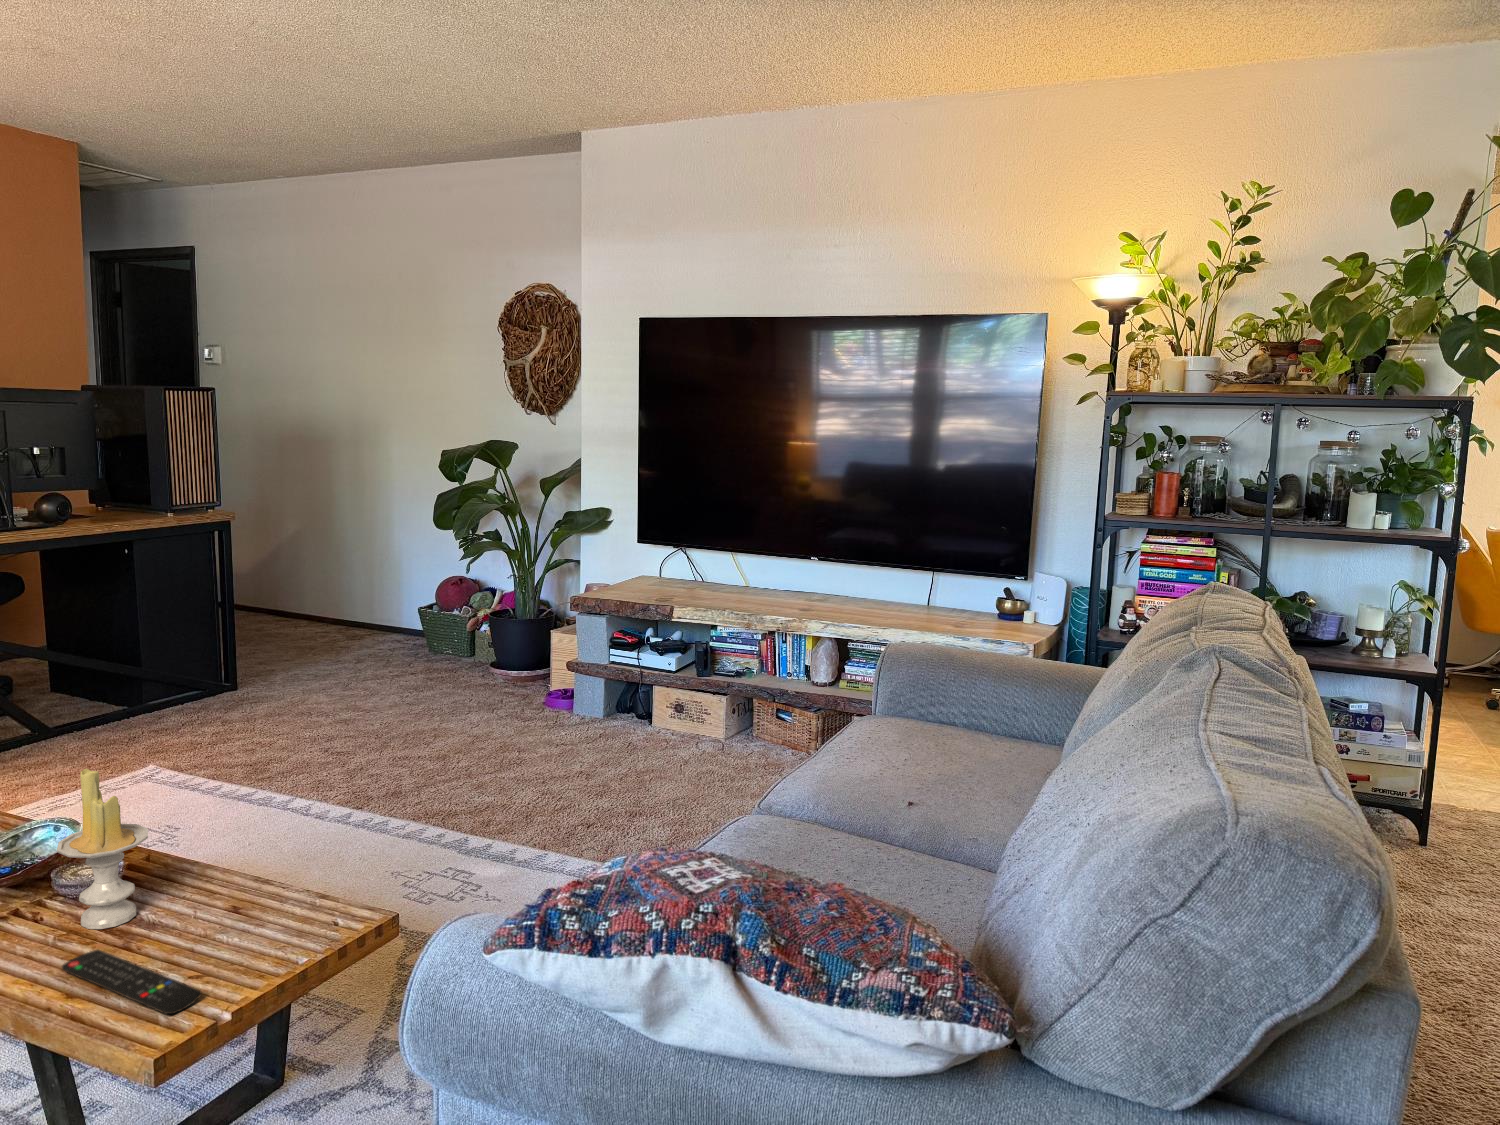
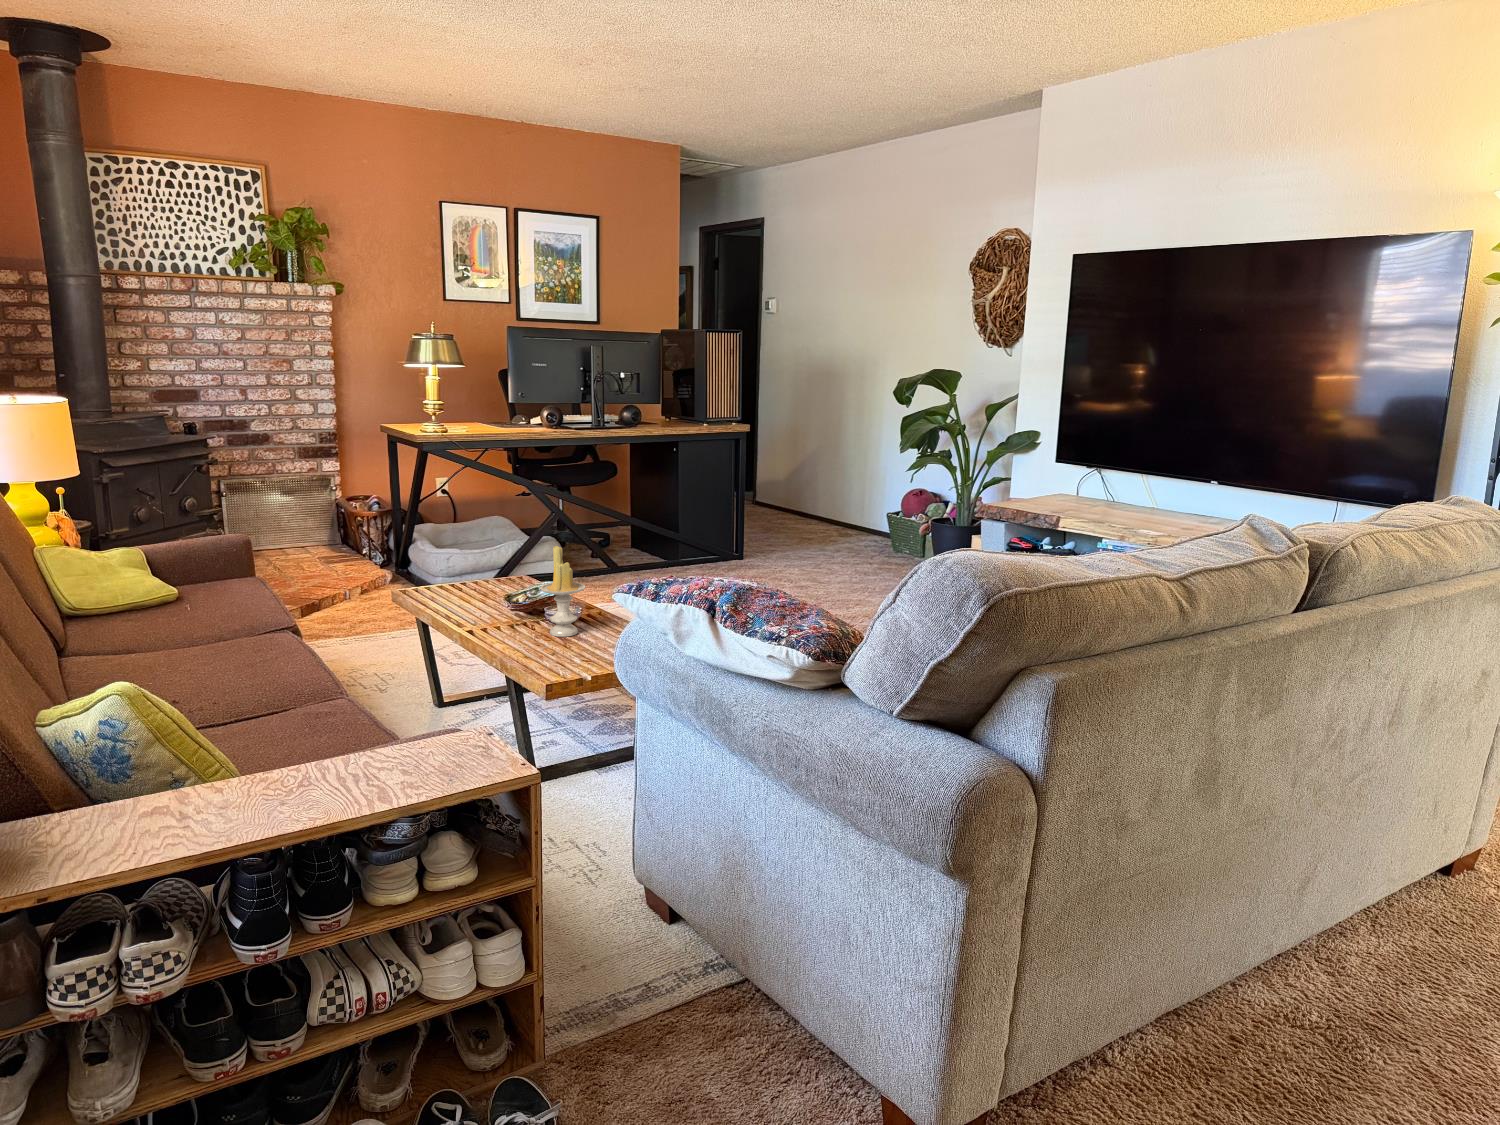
remote control: present [62,950,202,1014] -> none [530,641,582,671]

